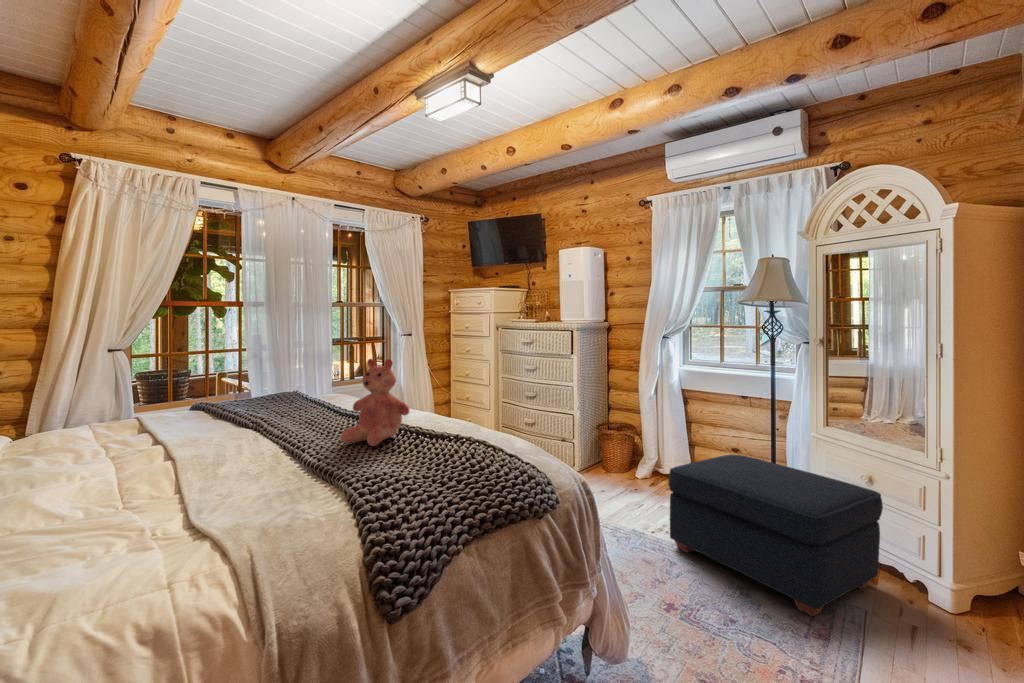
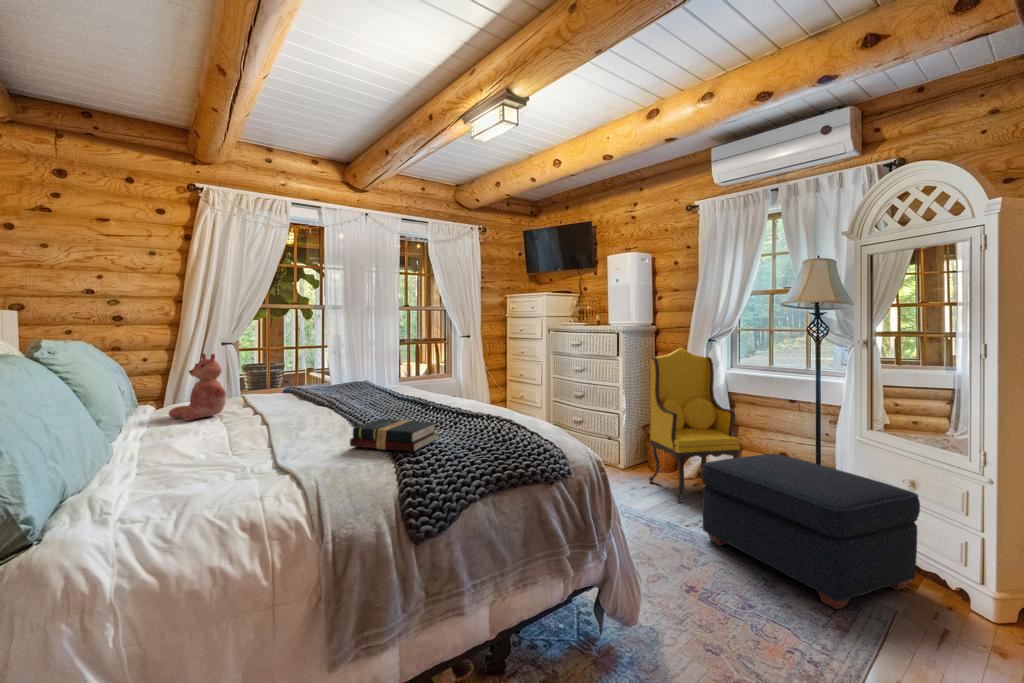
armchair: none [605,347,698,505] -> present [649,348,740,501]
teddy bear: present [340,359,409,446] -> present [169,353,226,420]
hardback book: none [291,448,400,492] -> present [350,419,437,452]

